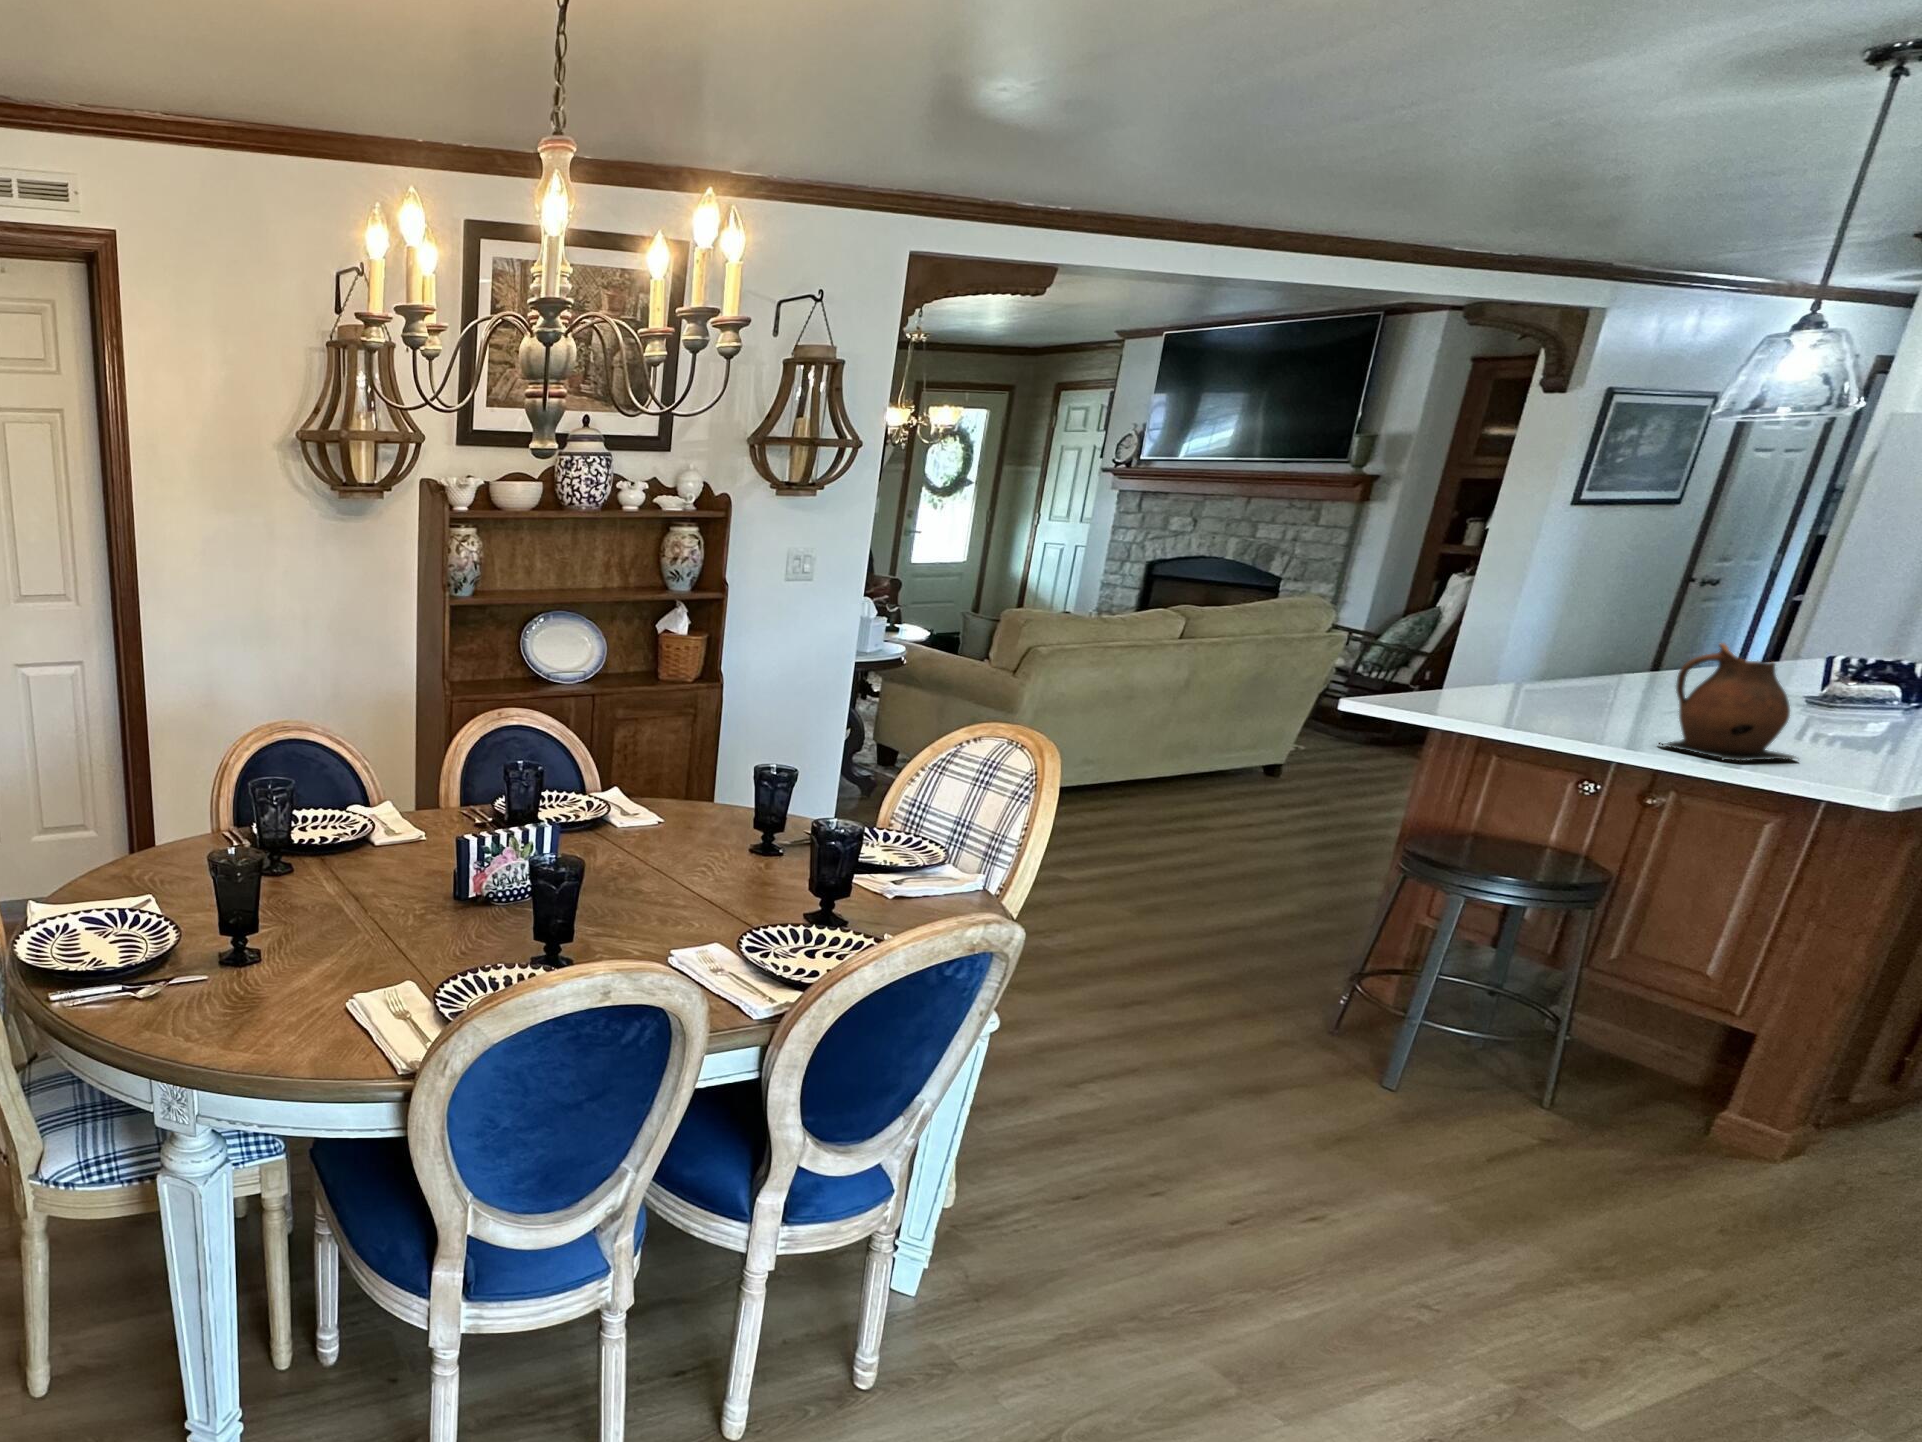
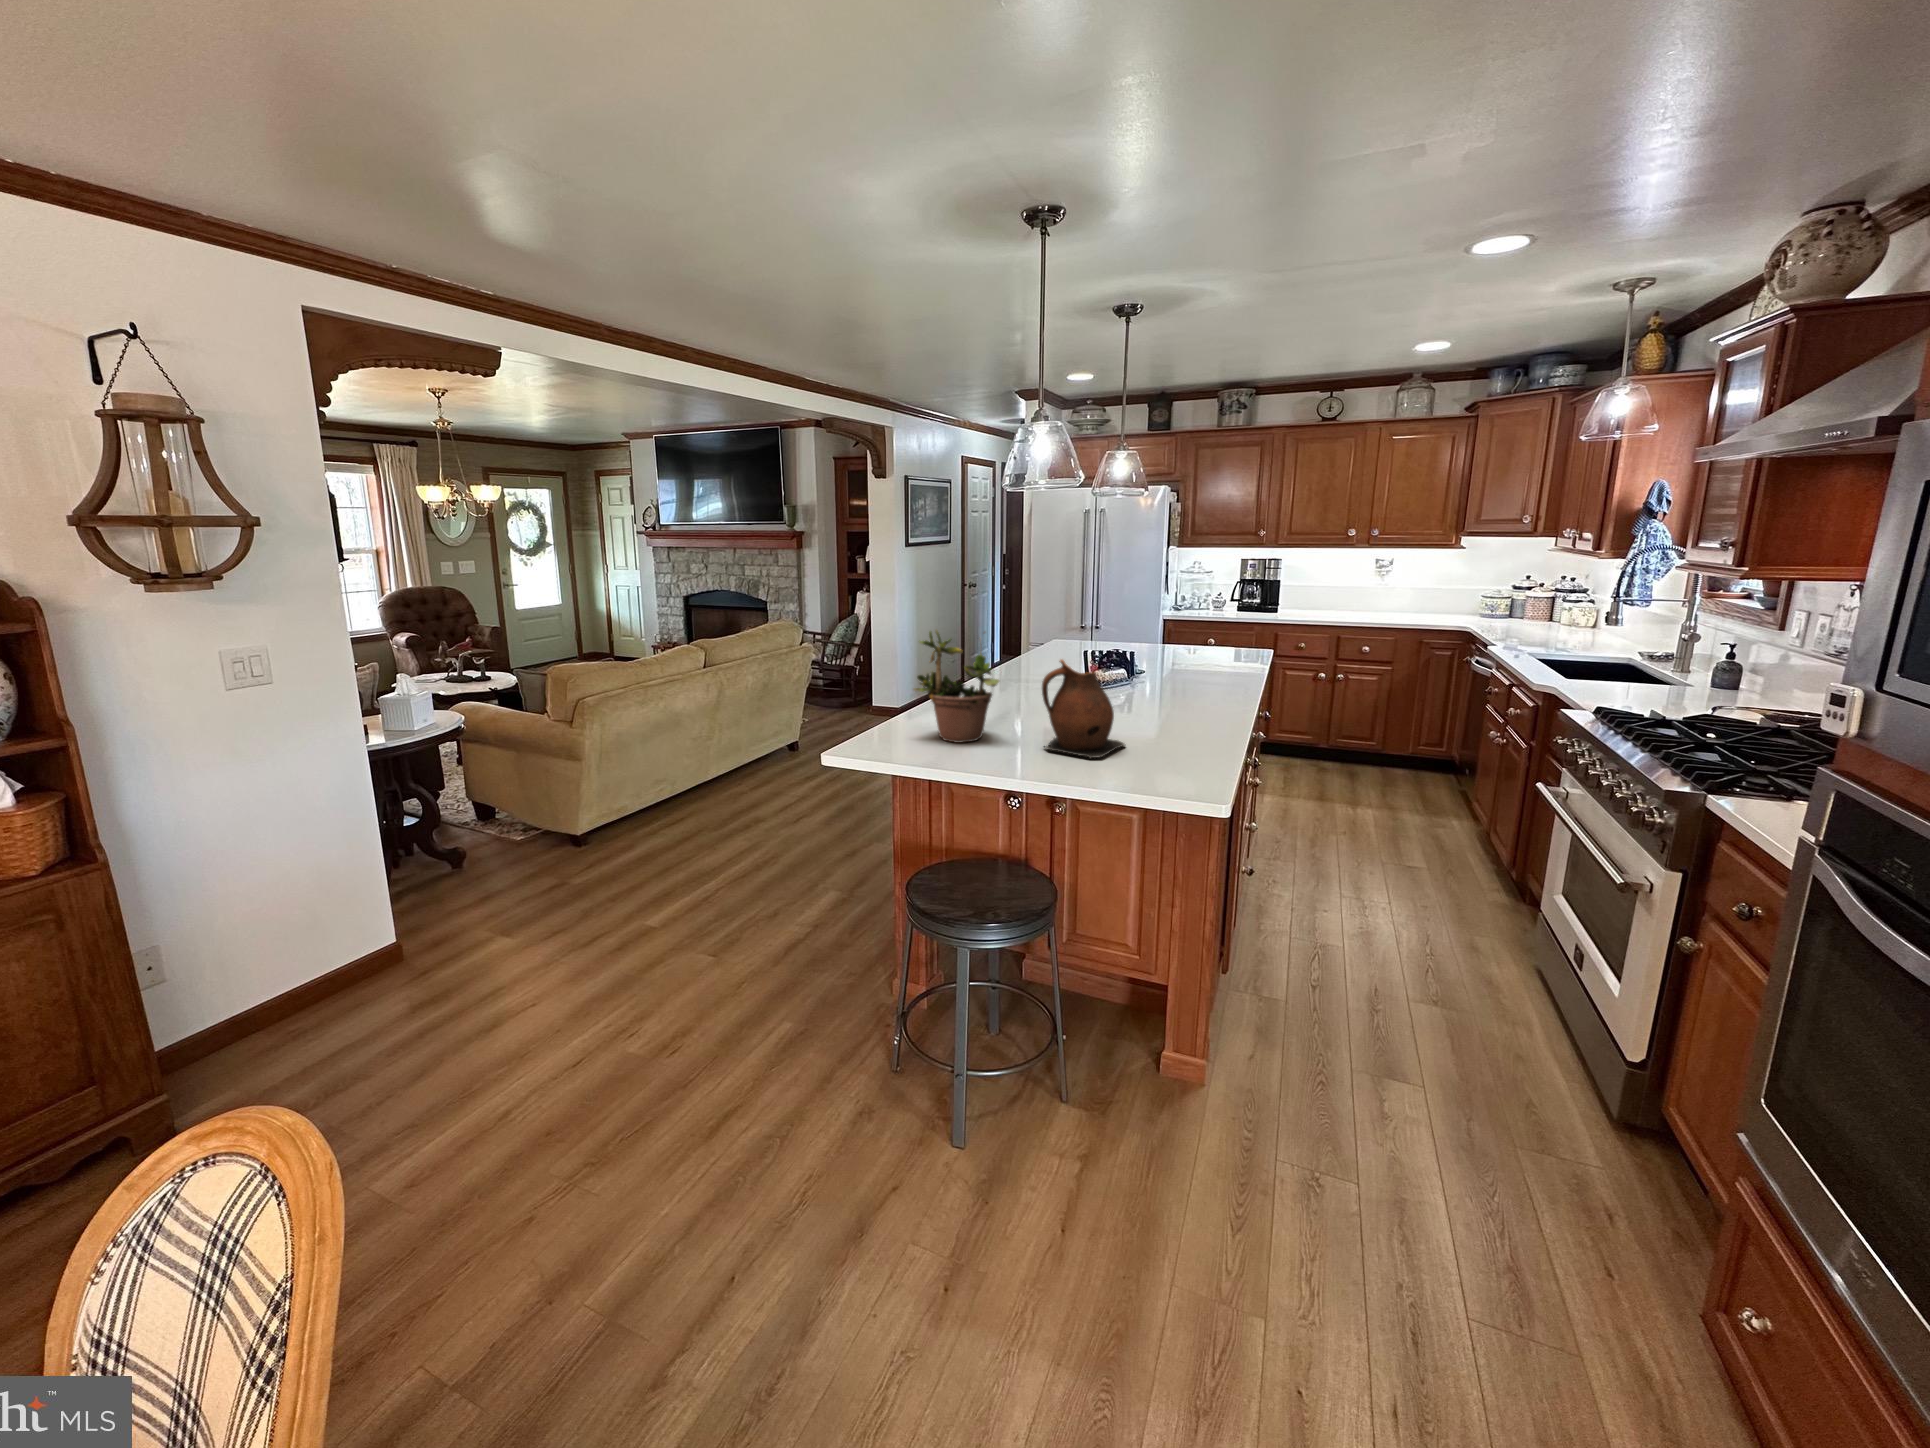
potted plant: none [1485,584,1616,727] -> present [914,631,999,743]

